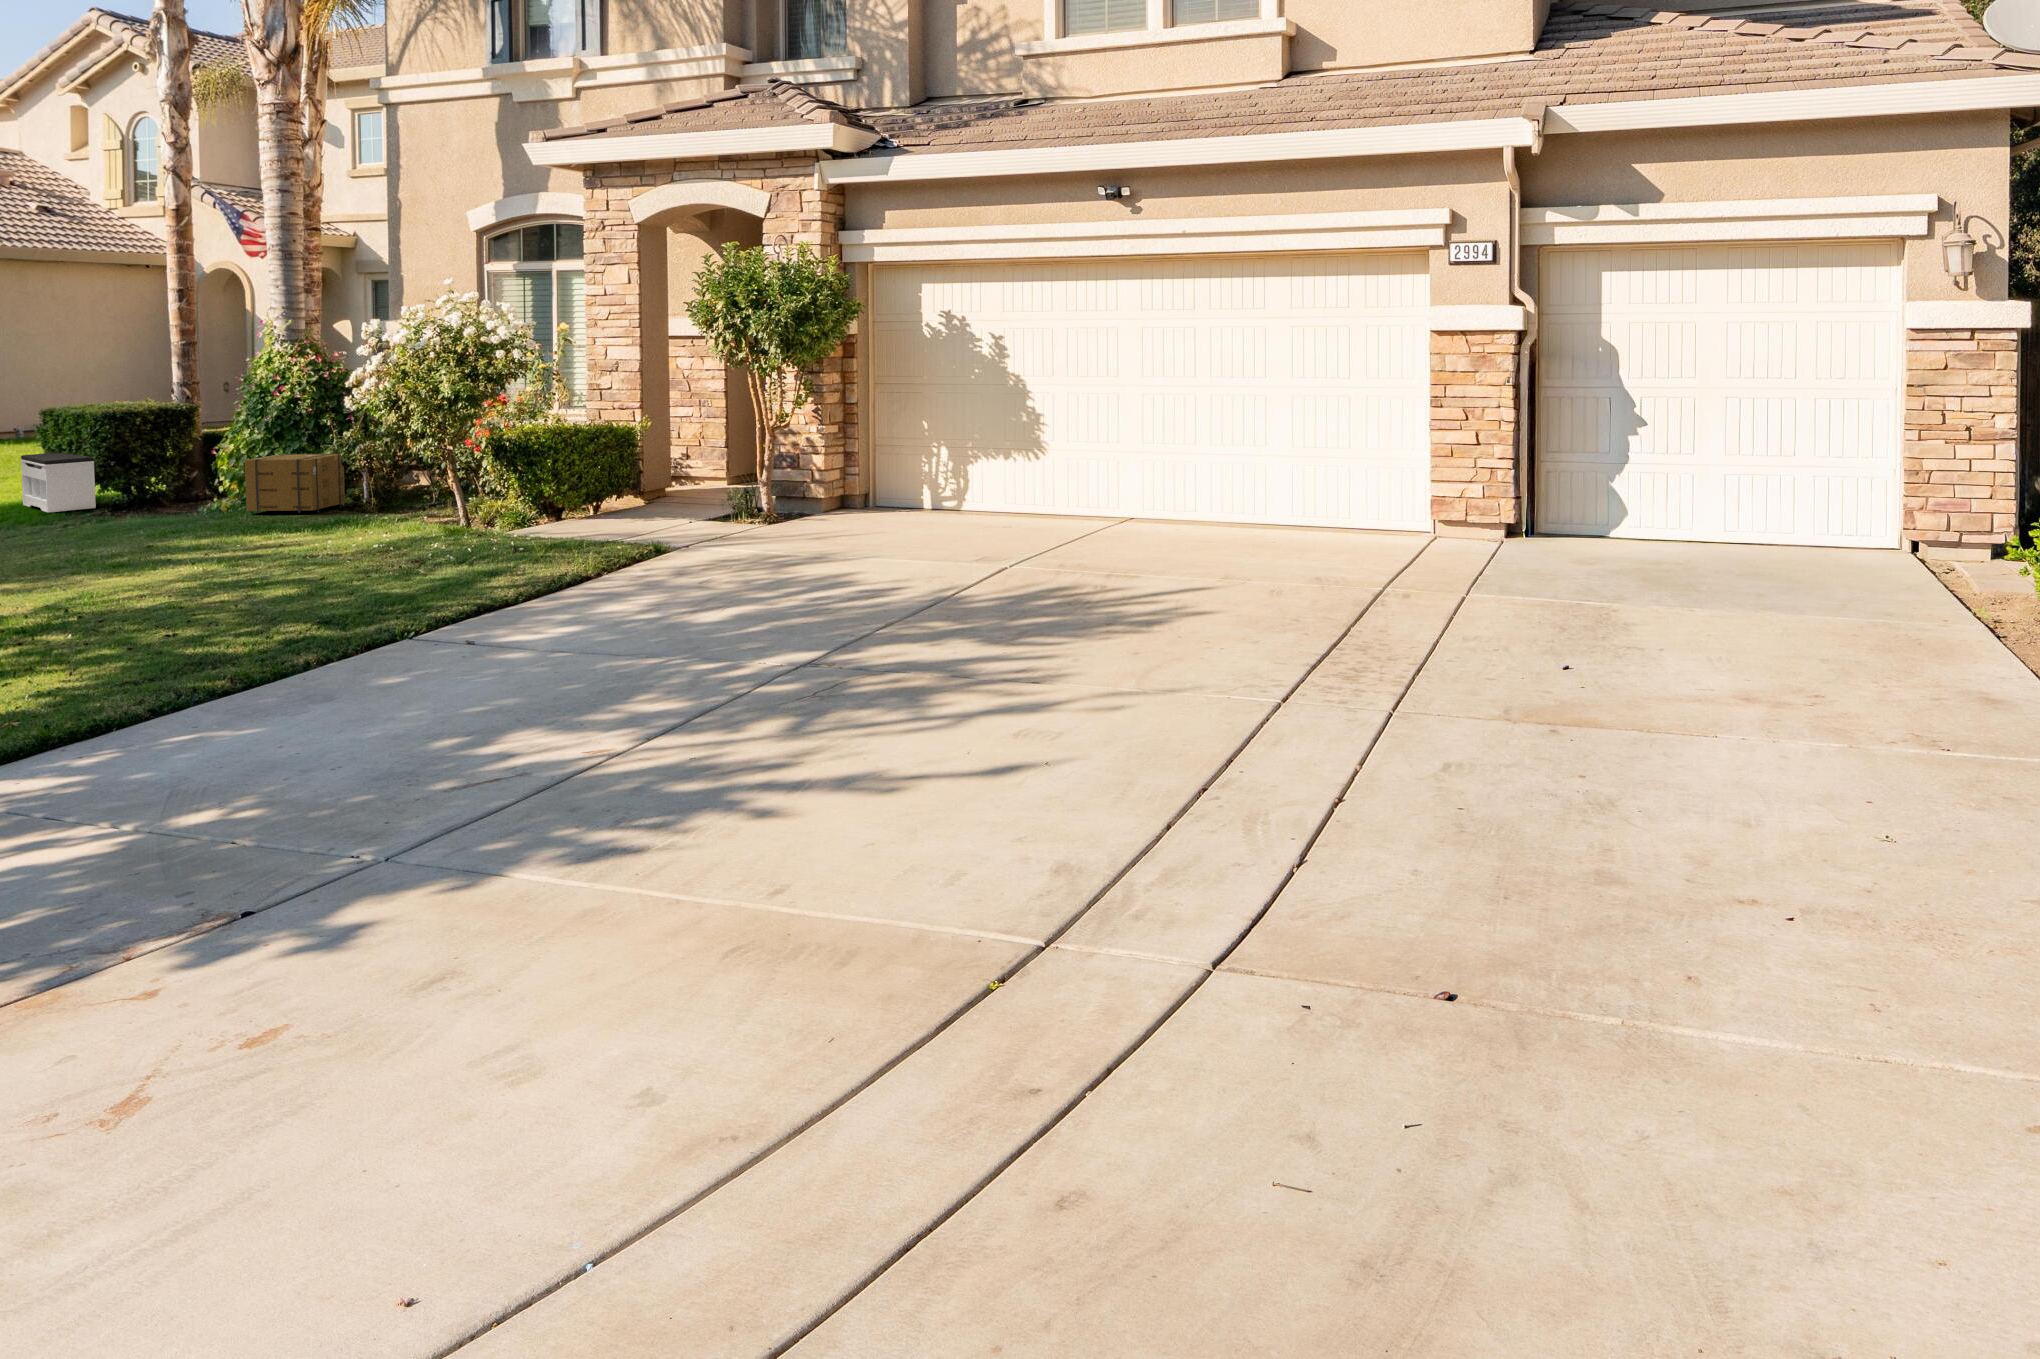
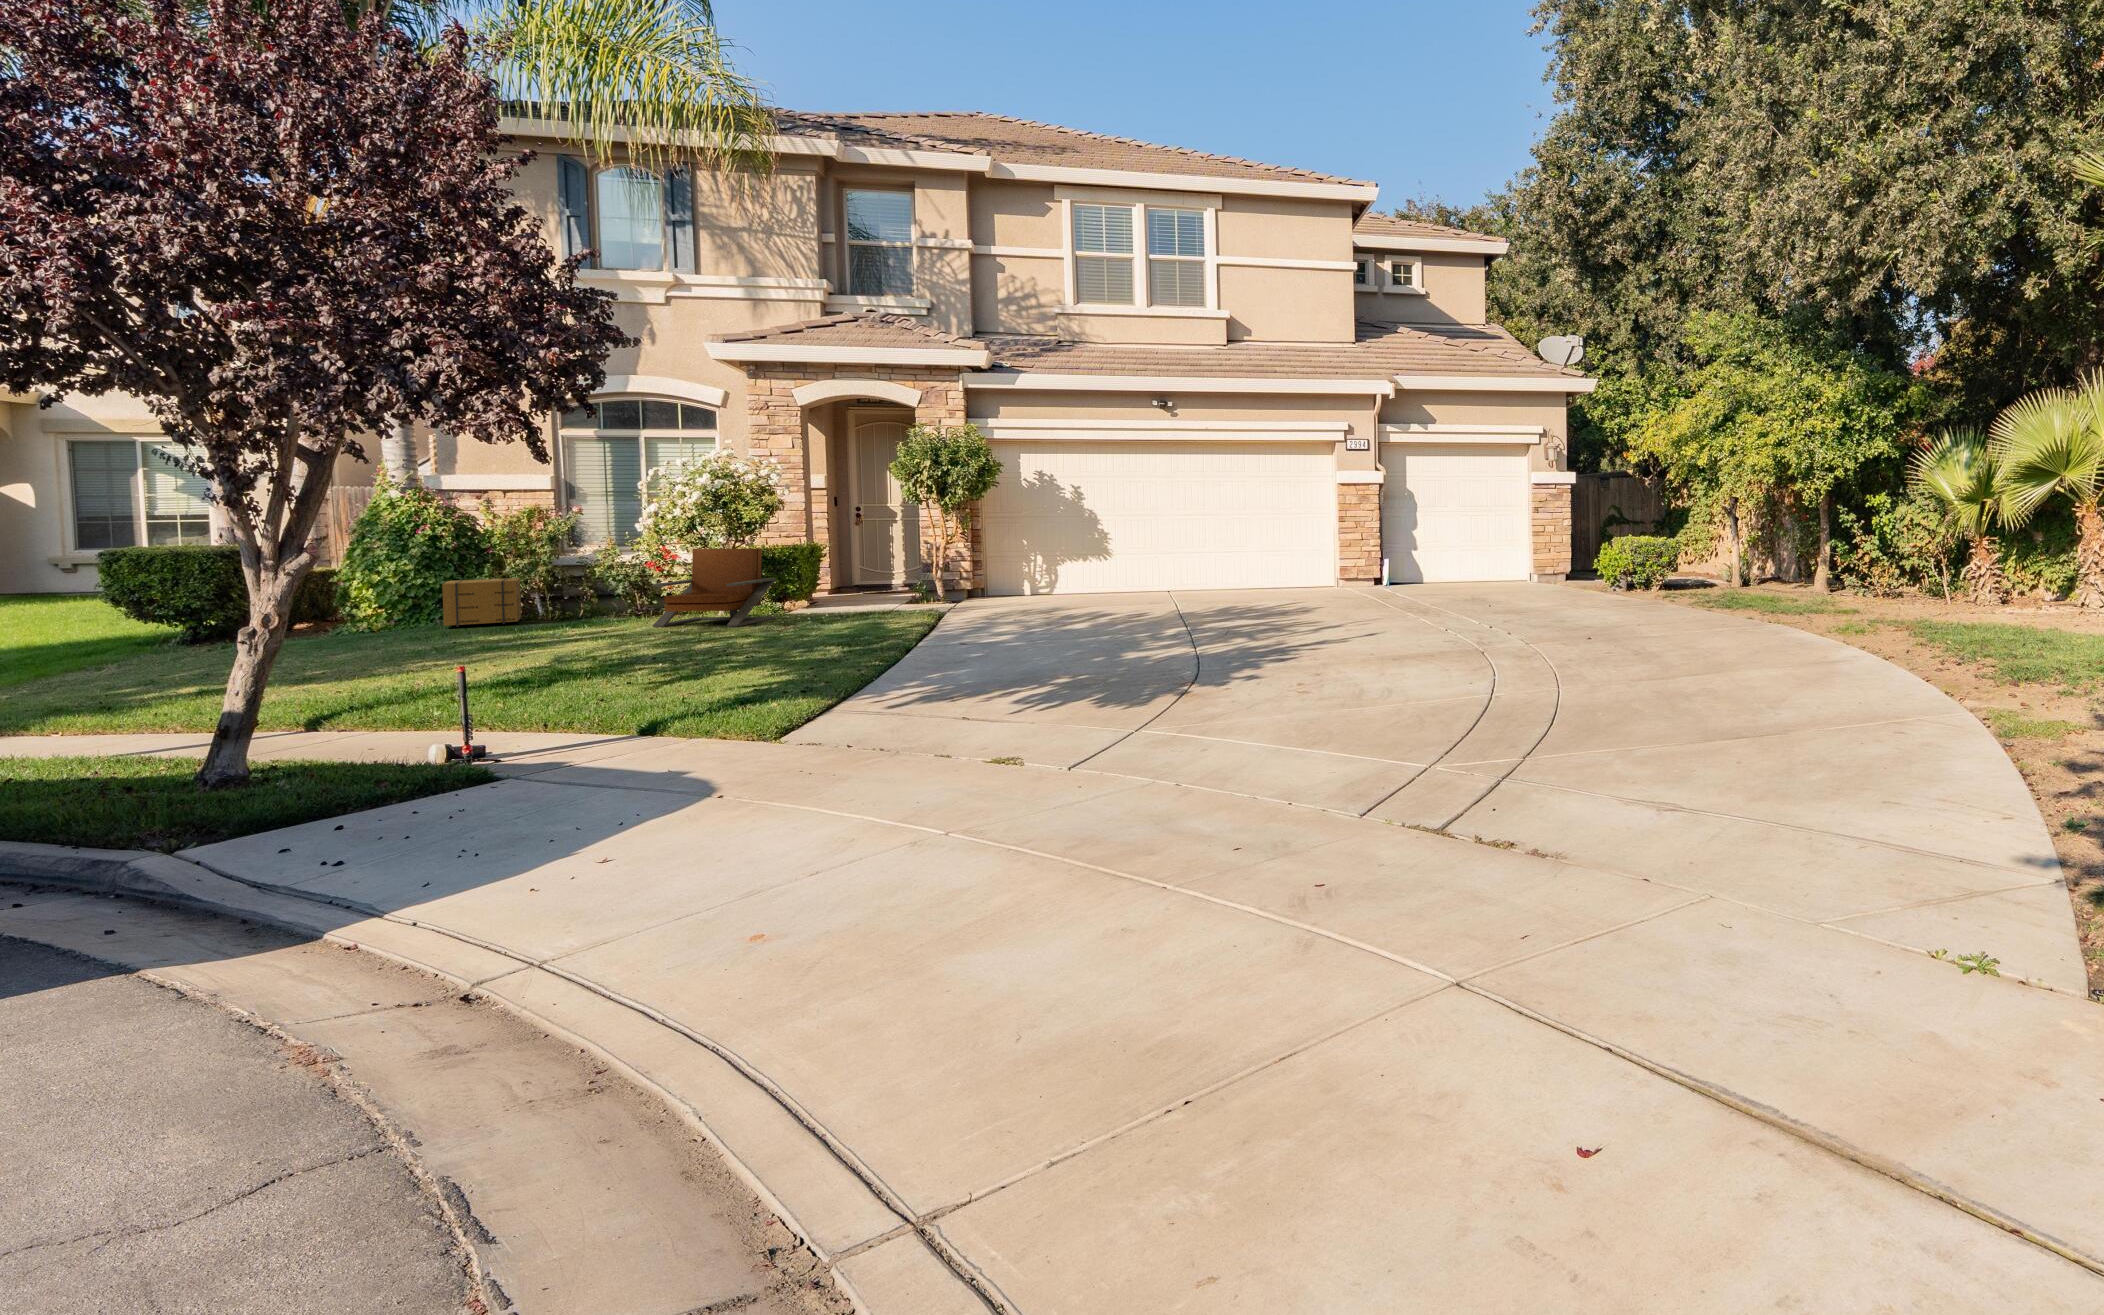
lounge chair: none [378,428,525,544] -> present [652,548,776,627]
bench: present [20,453,96,512] -> none [93,591,220,642]

